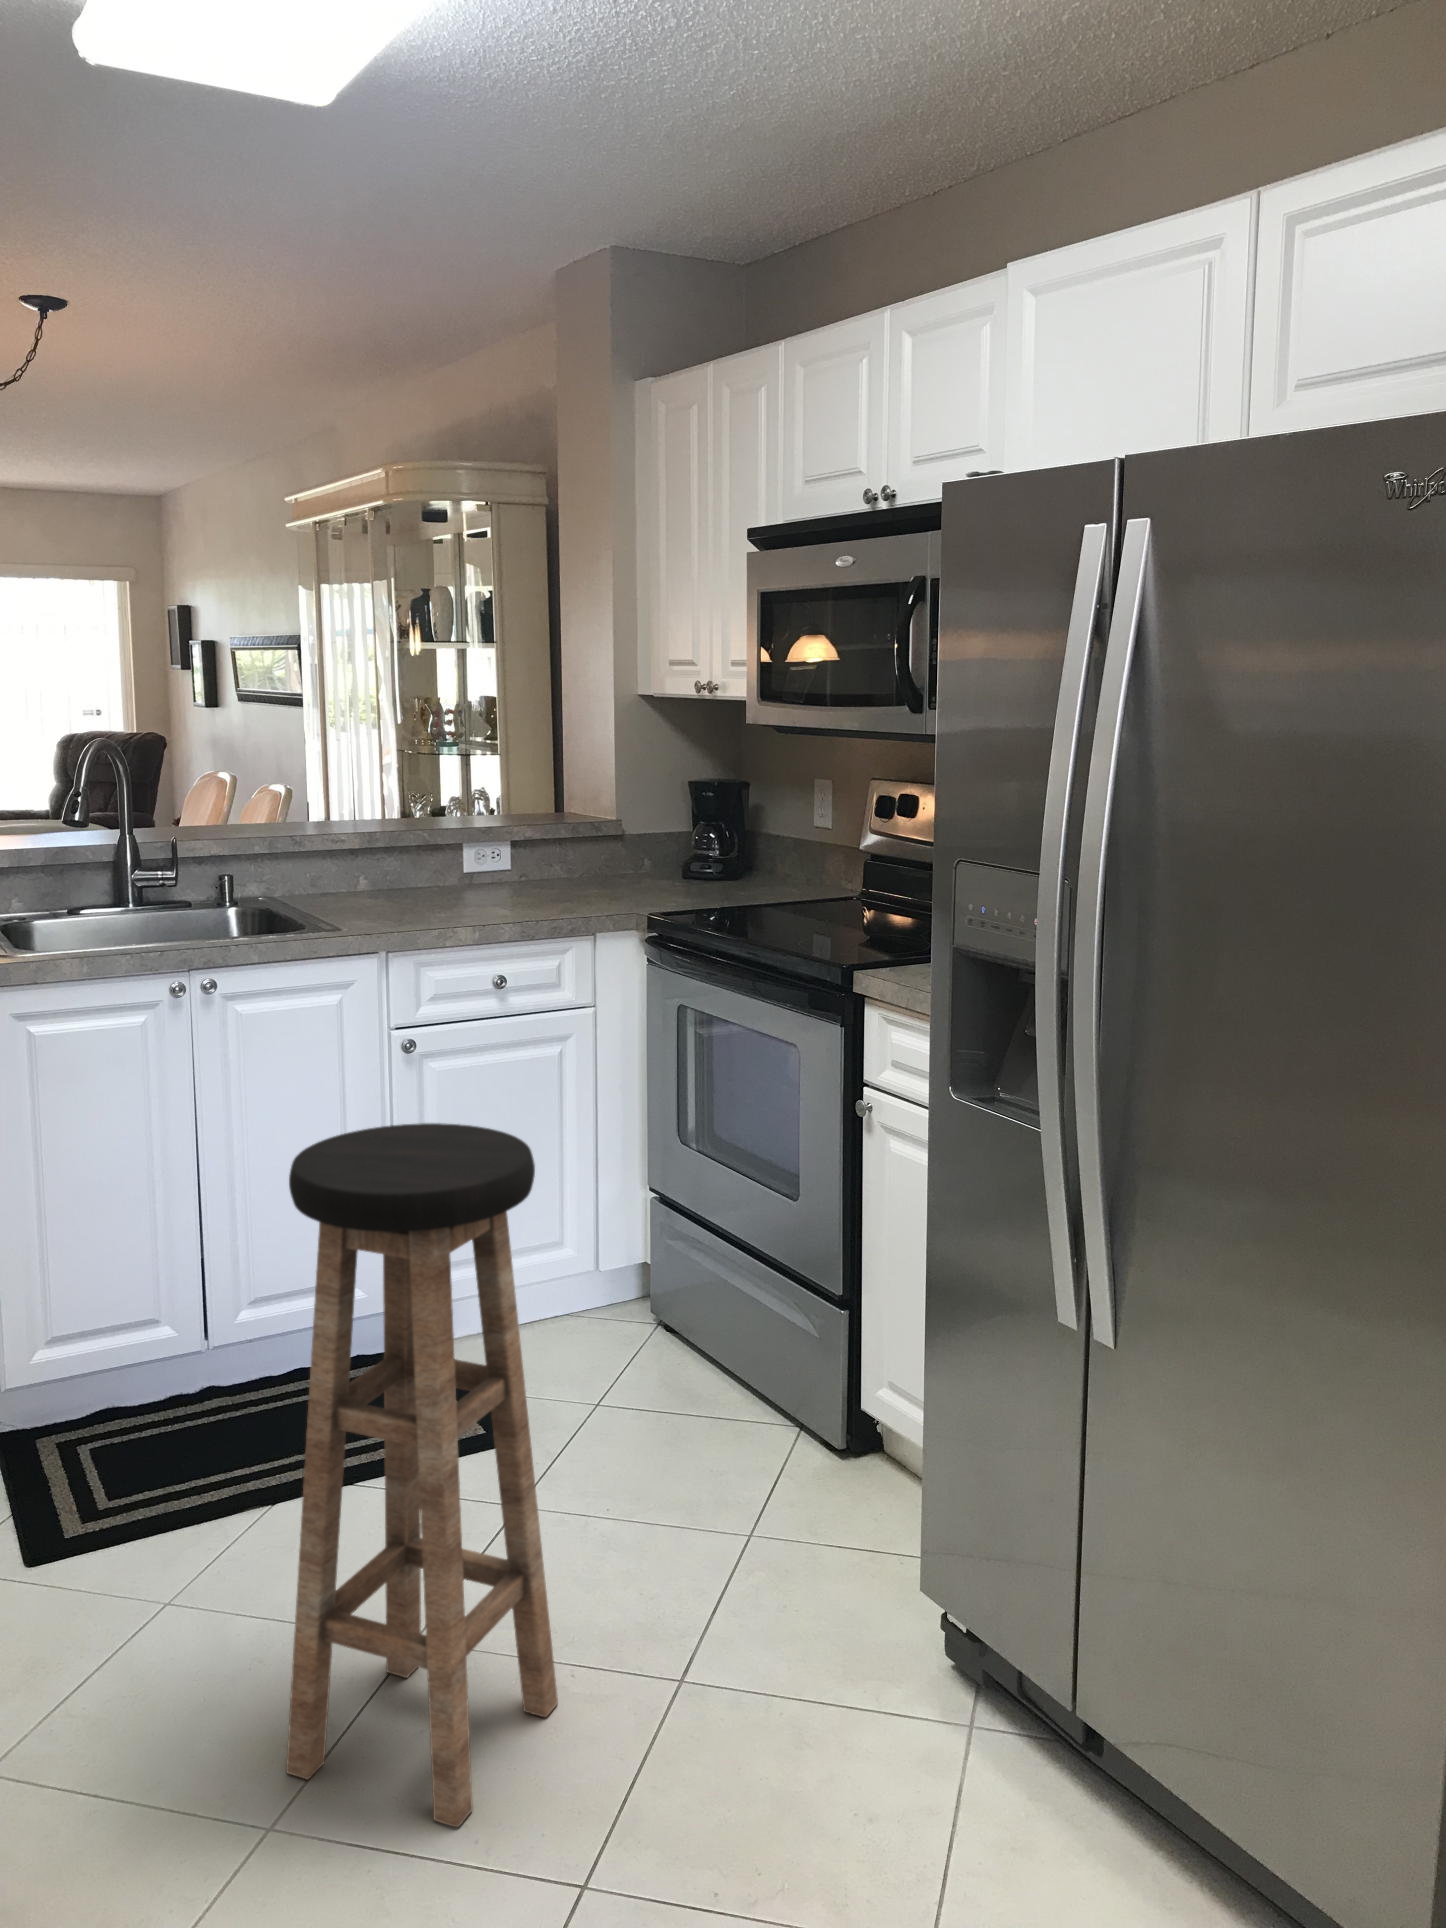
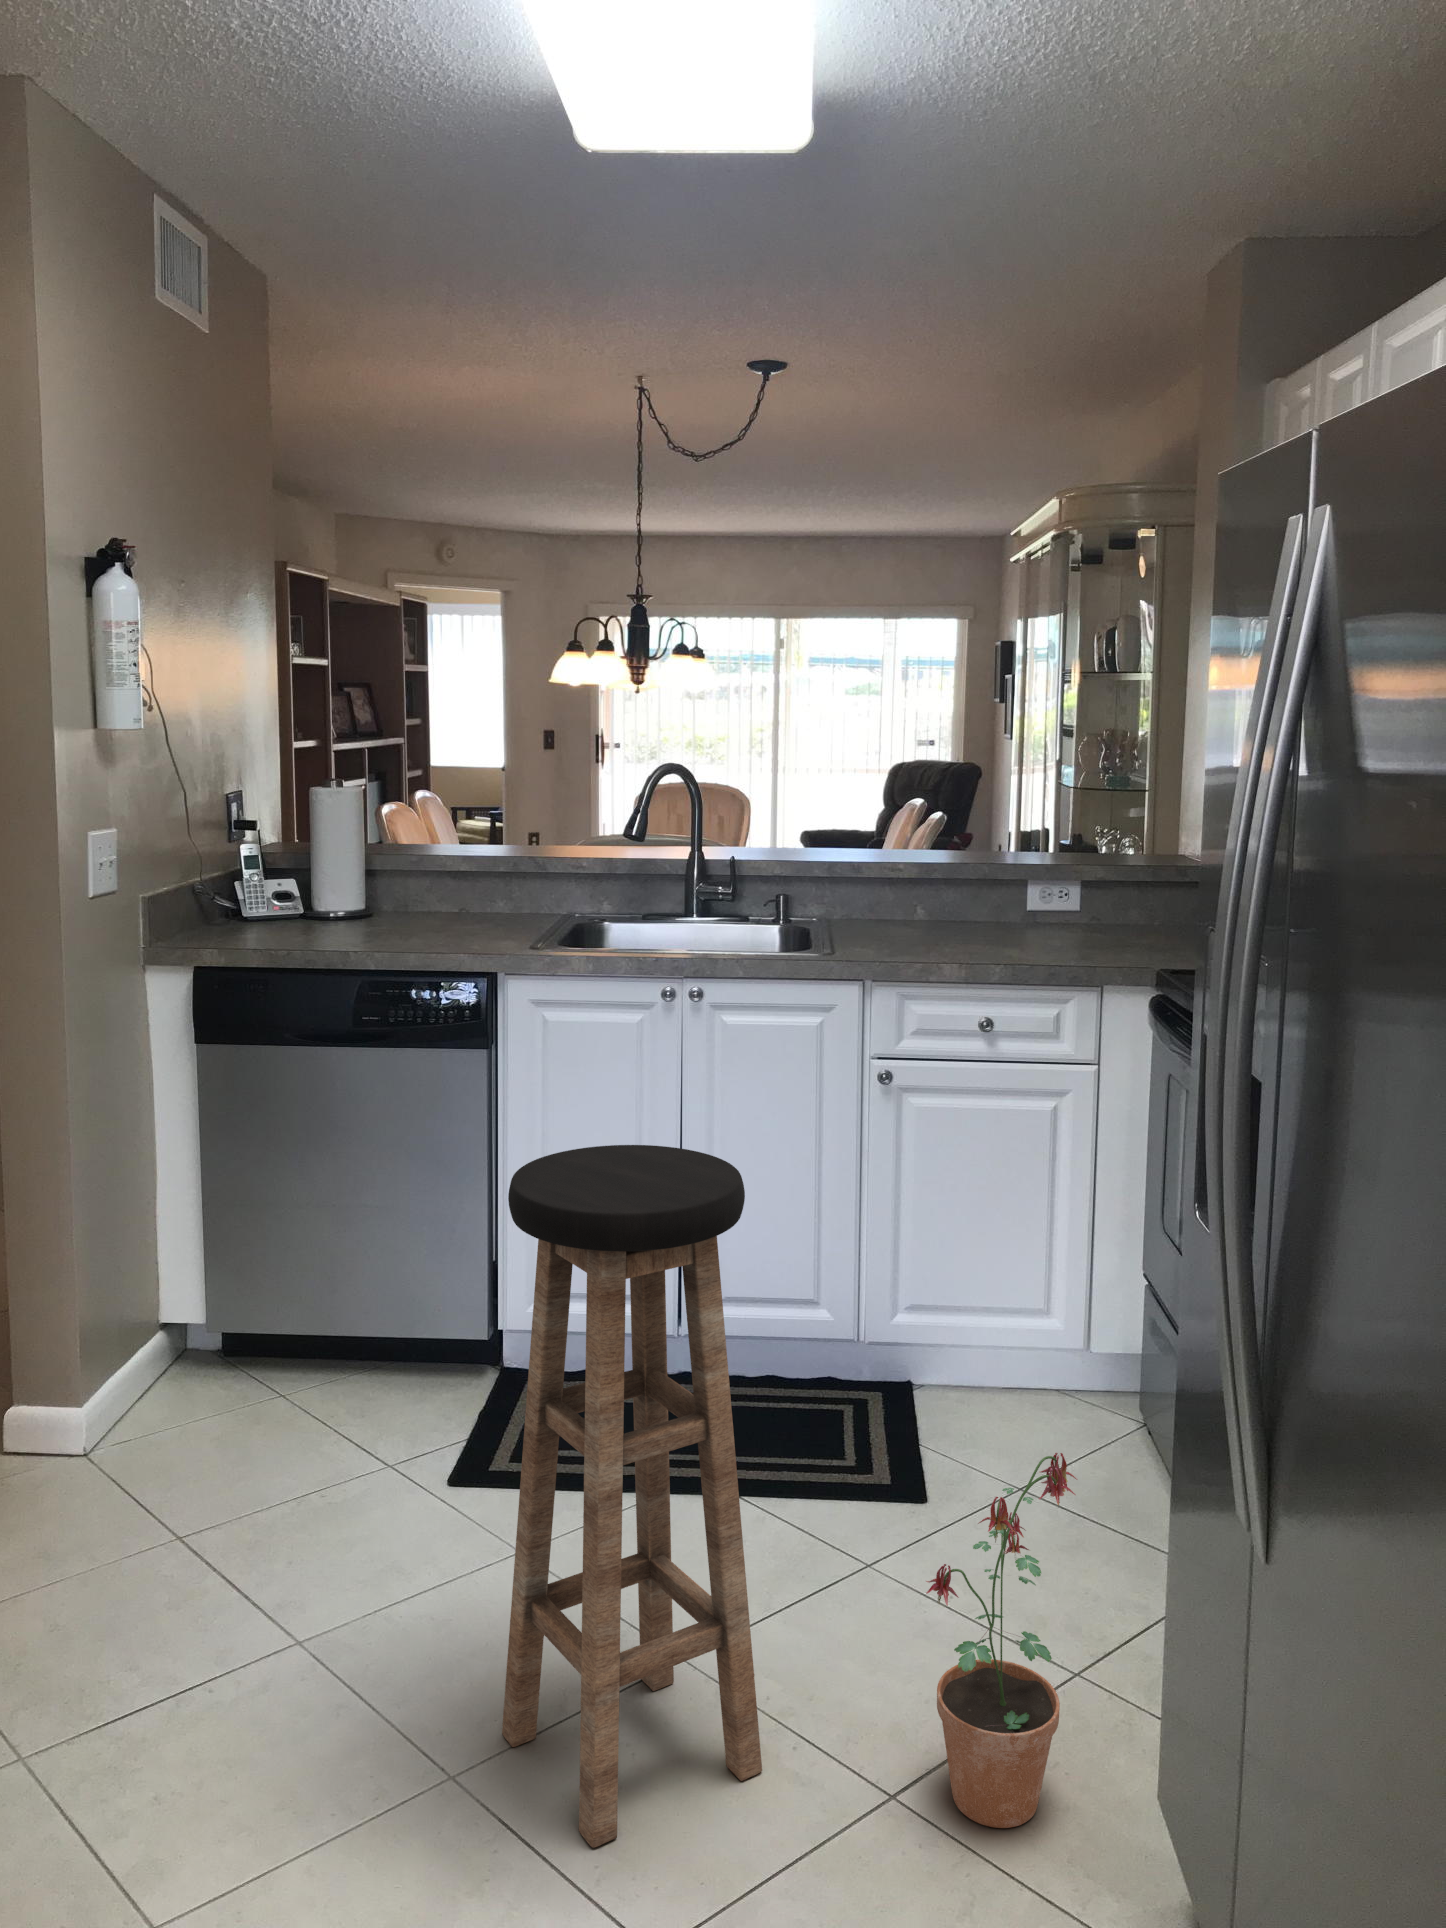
potted plant: none [695,1331,810,1669] -> present [926,1453,1076,1828]

